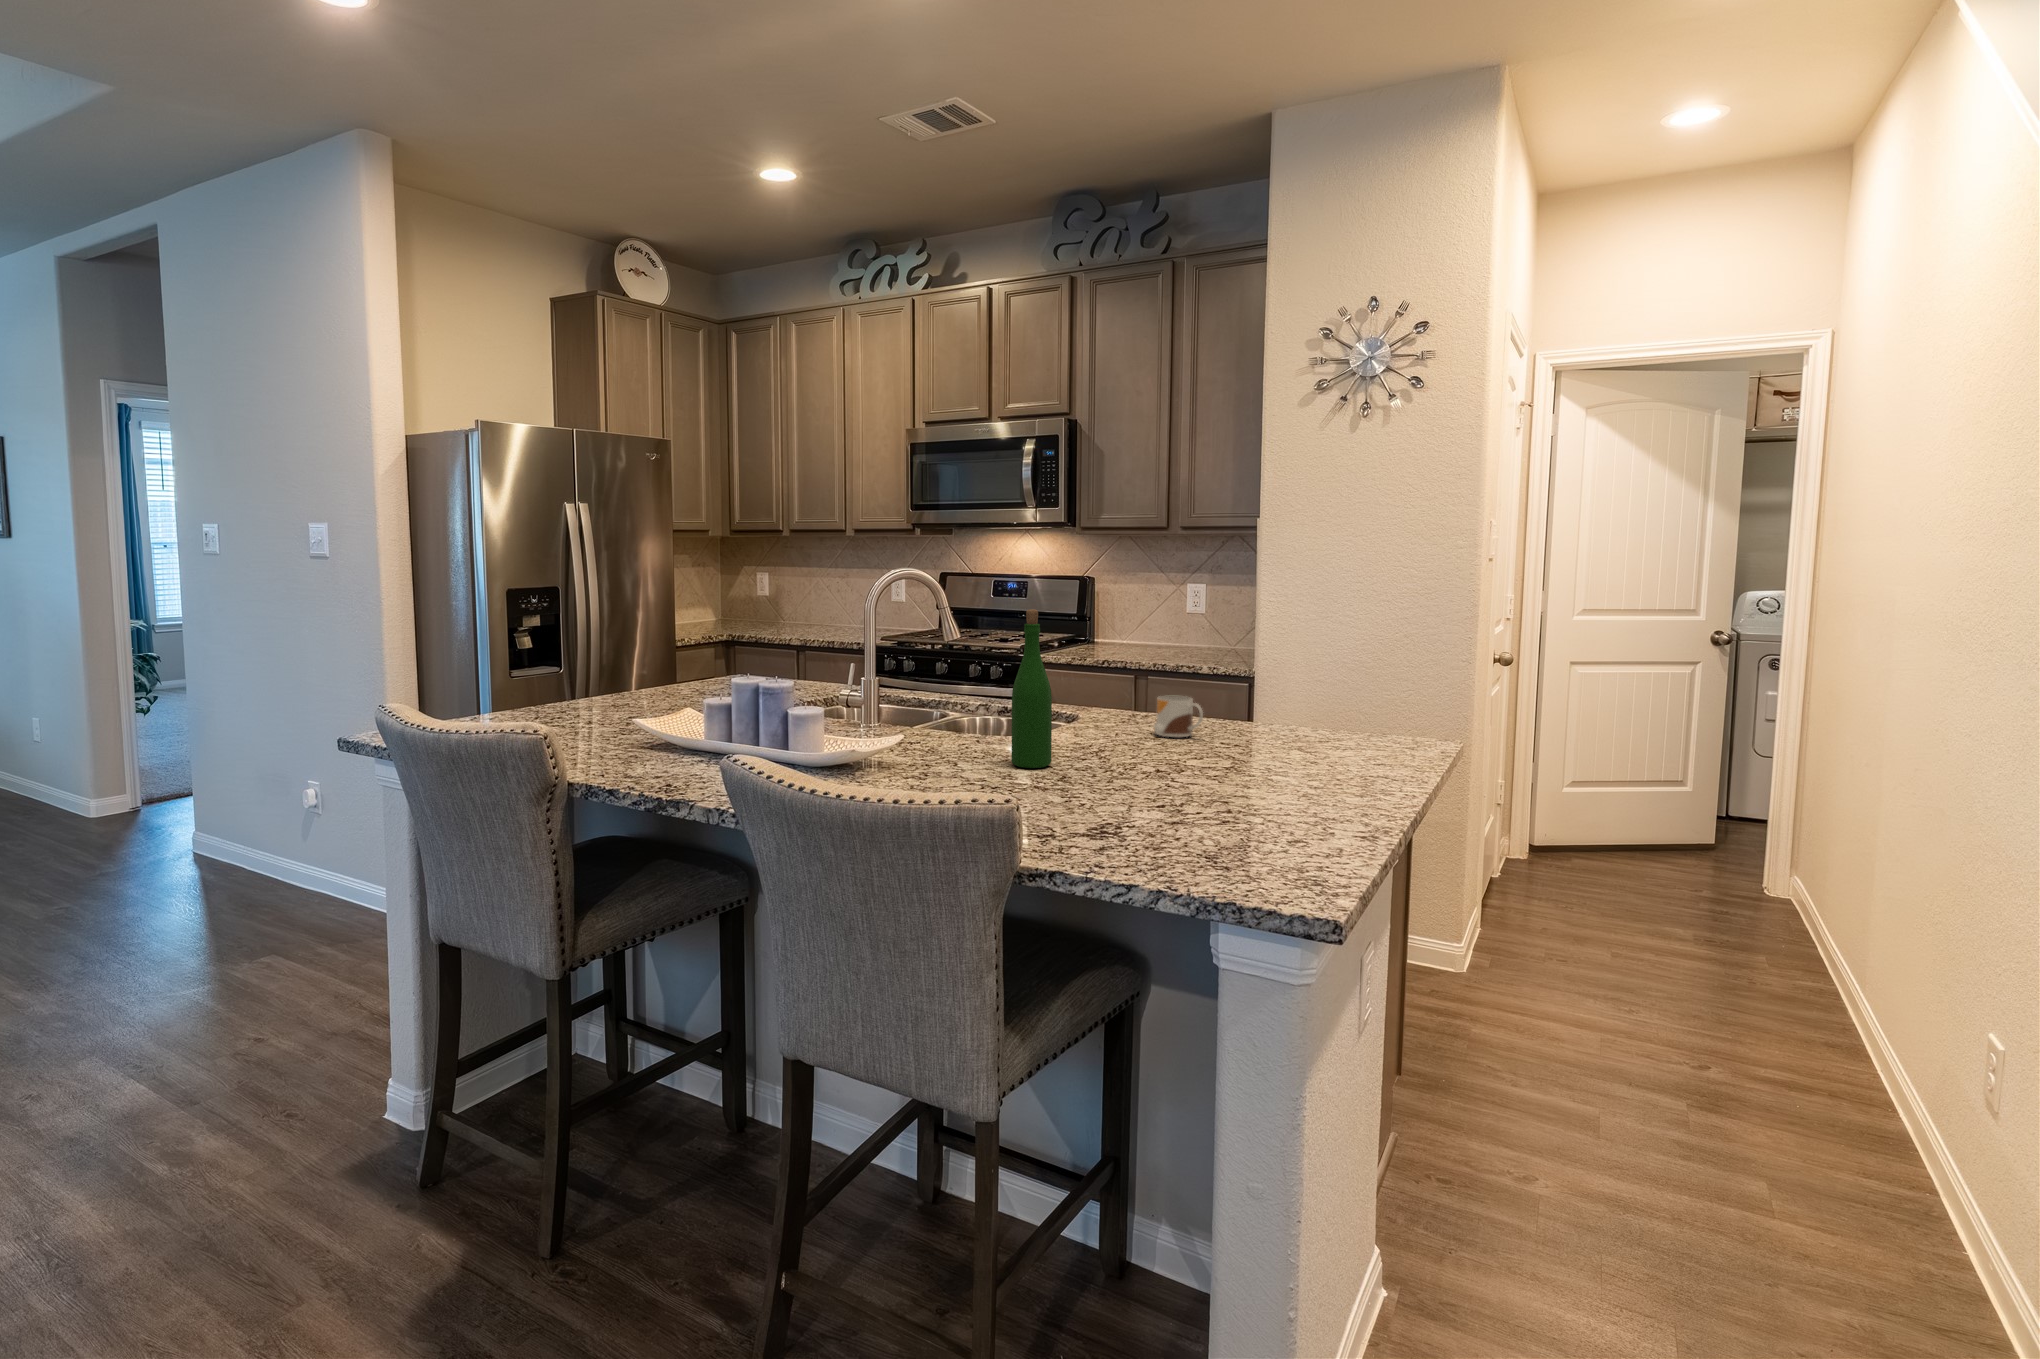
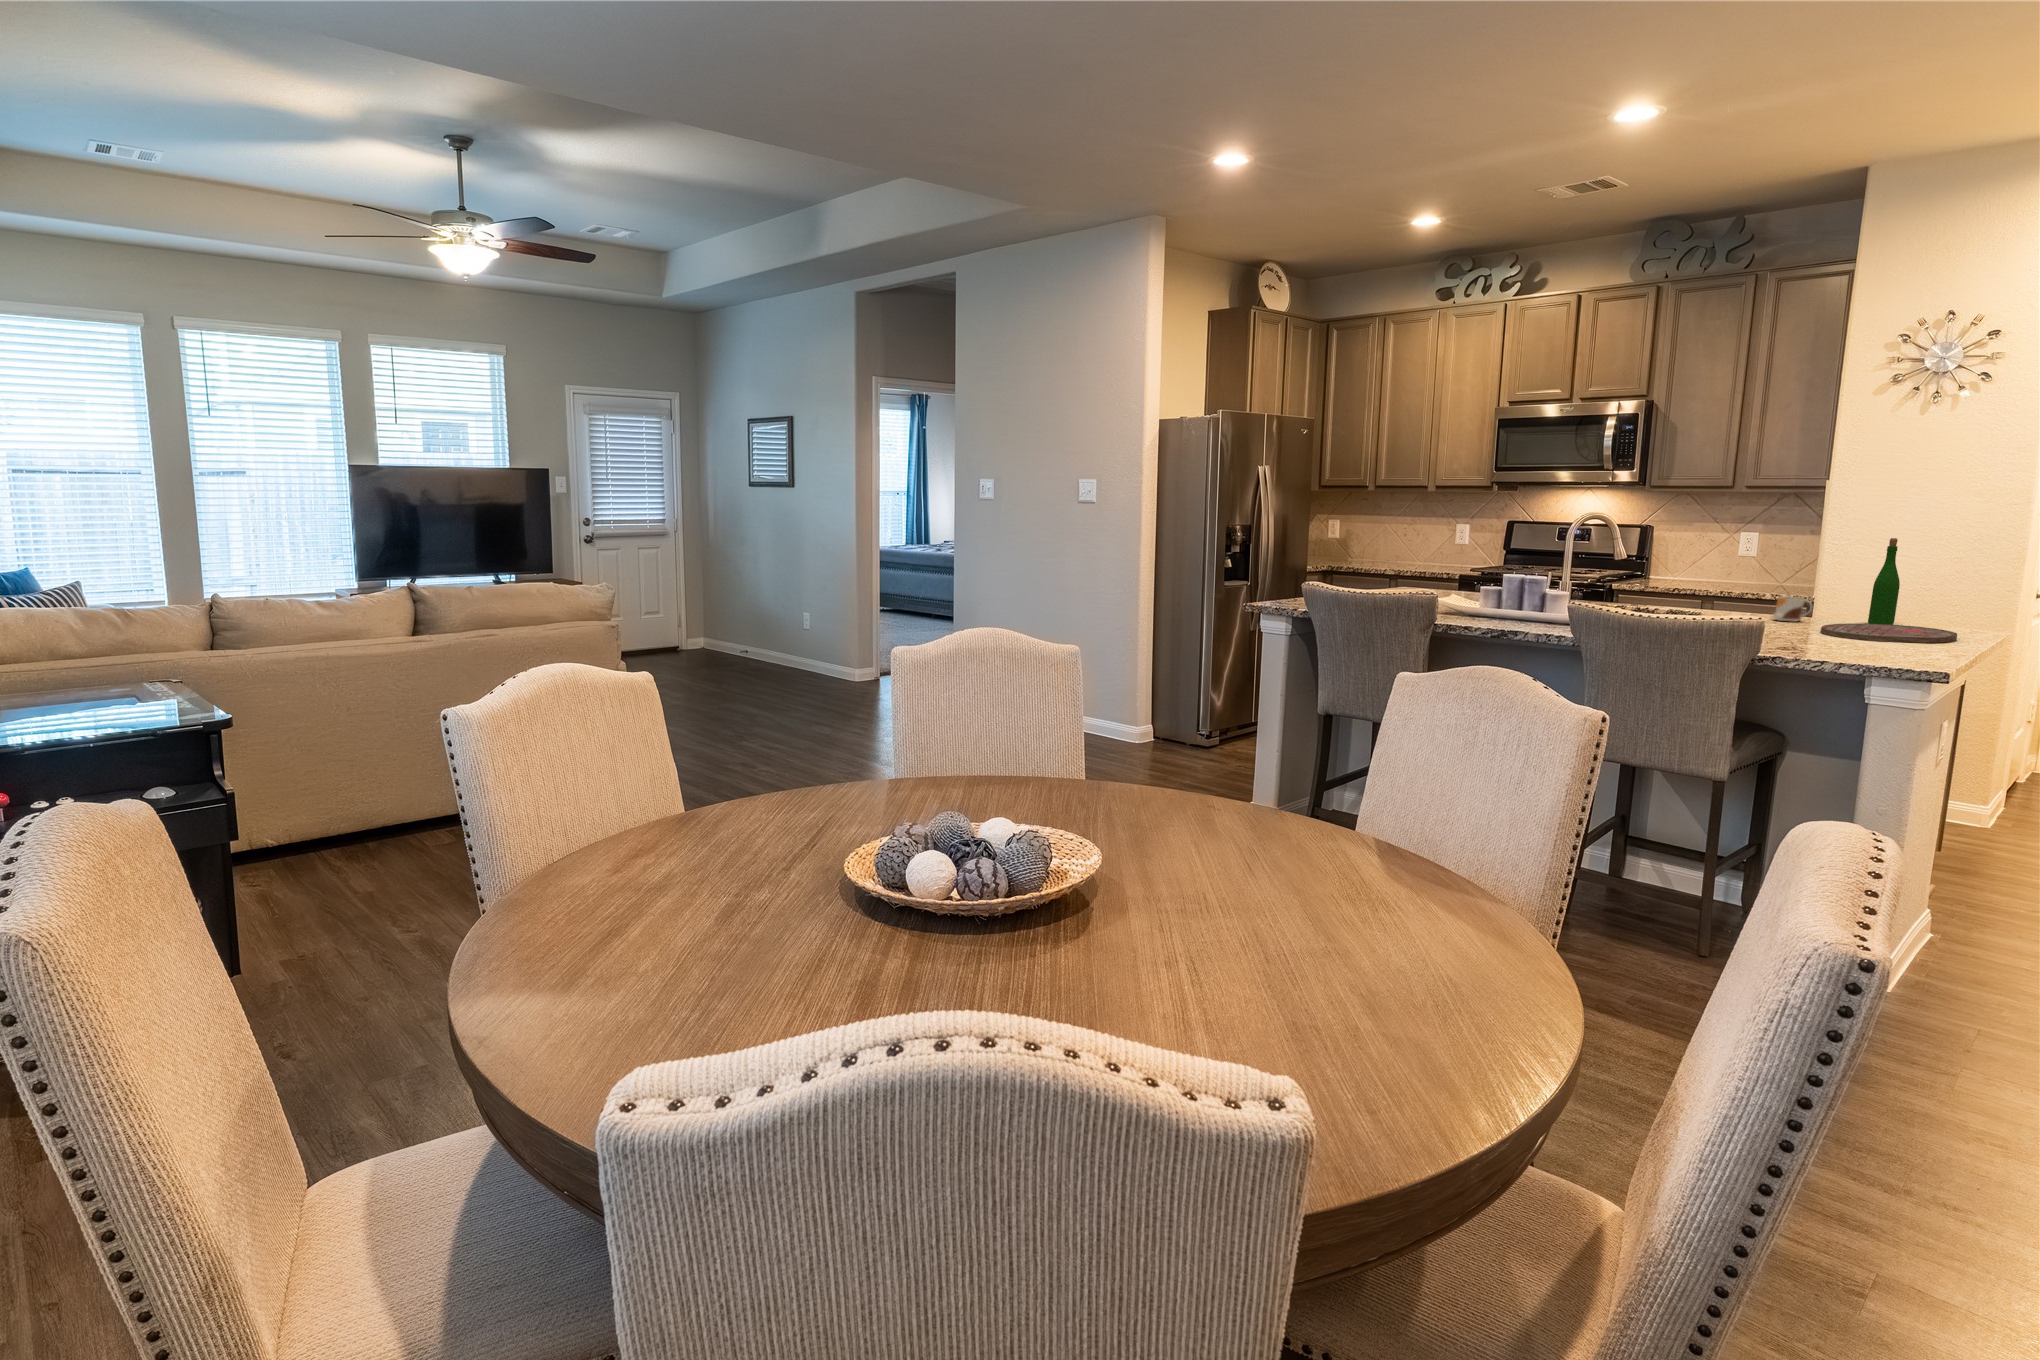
wine bottle: present [1011,609,1052,768] -> present [1868,538,1900,625]
cutting board: none [1199,746,1395,795] -> present [1821,624,1957,643]

